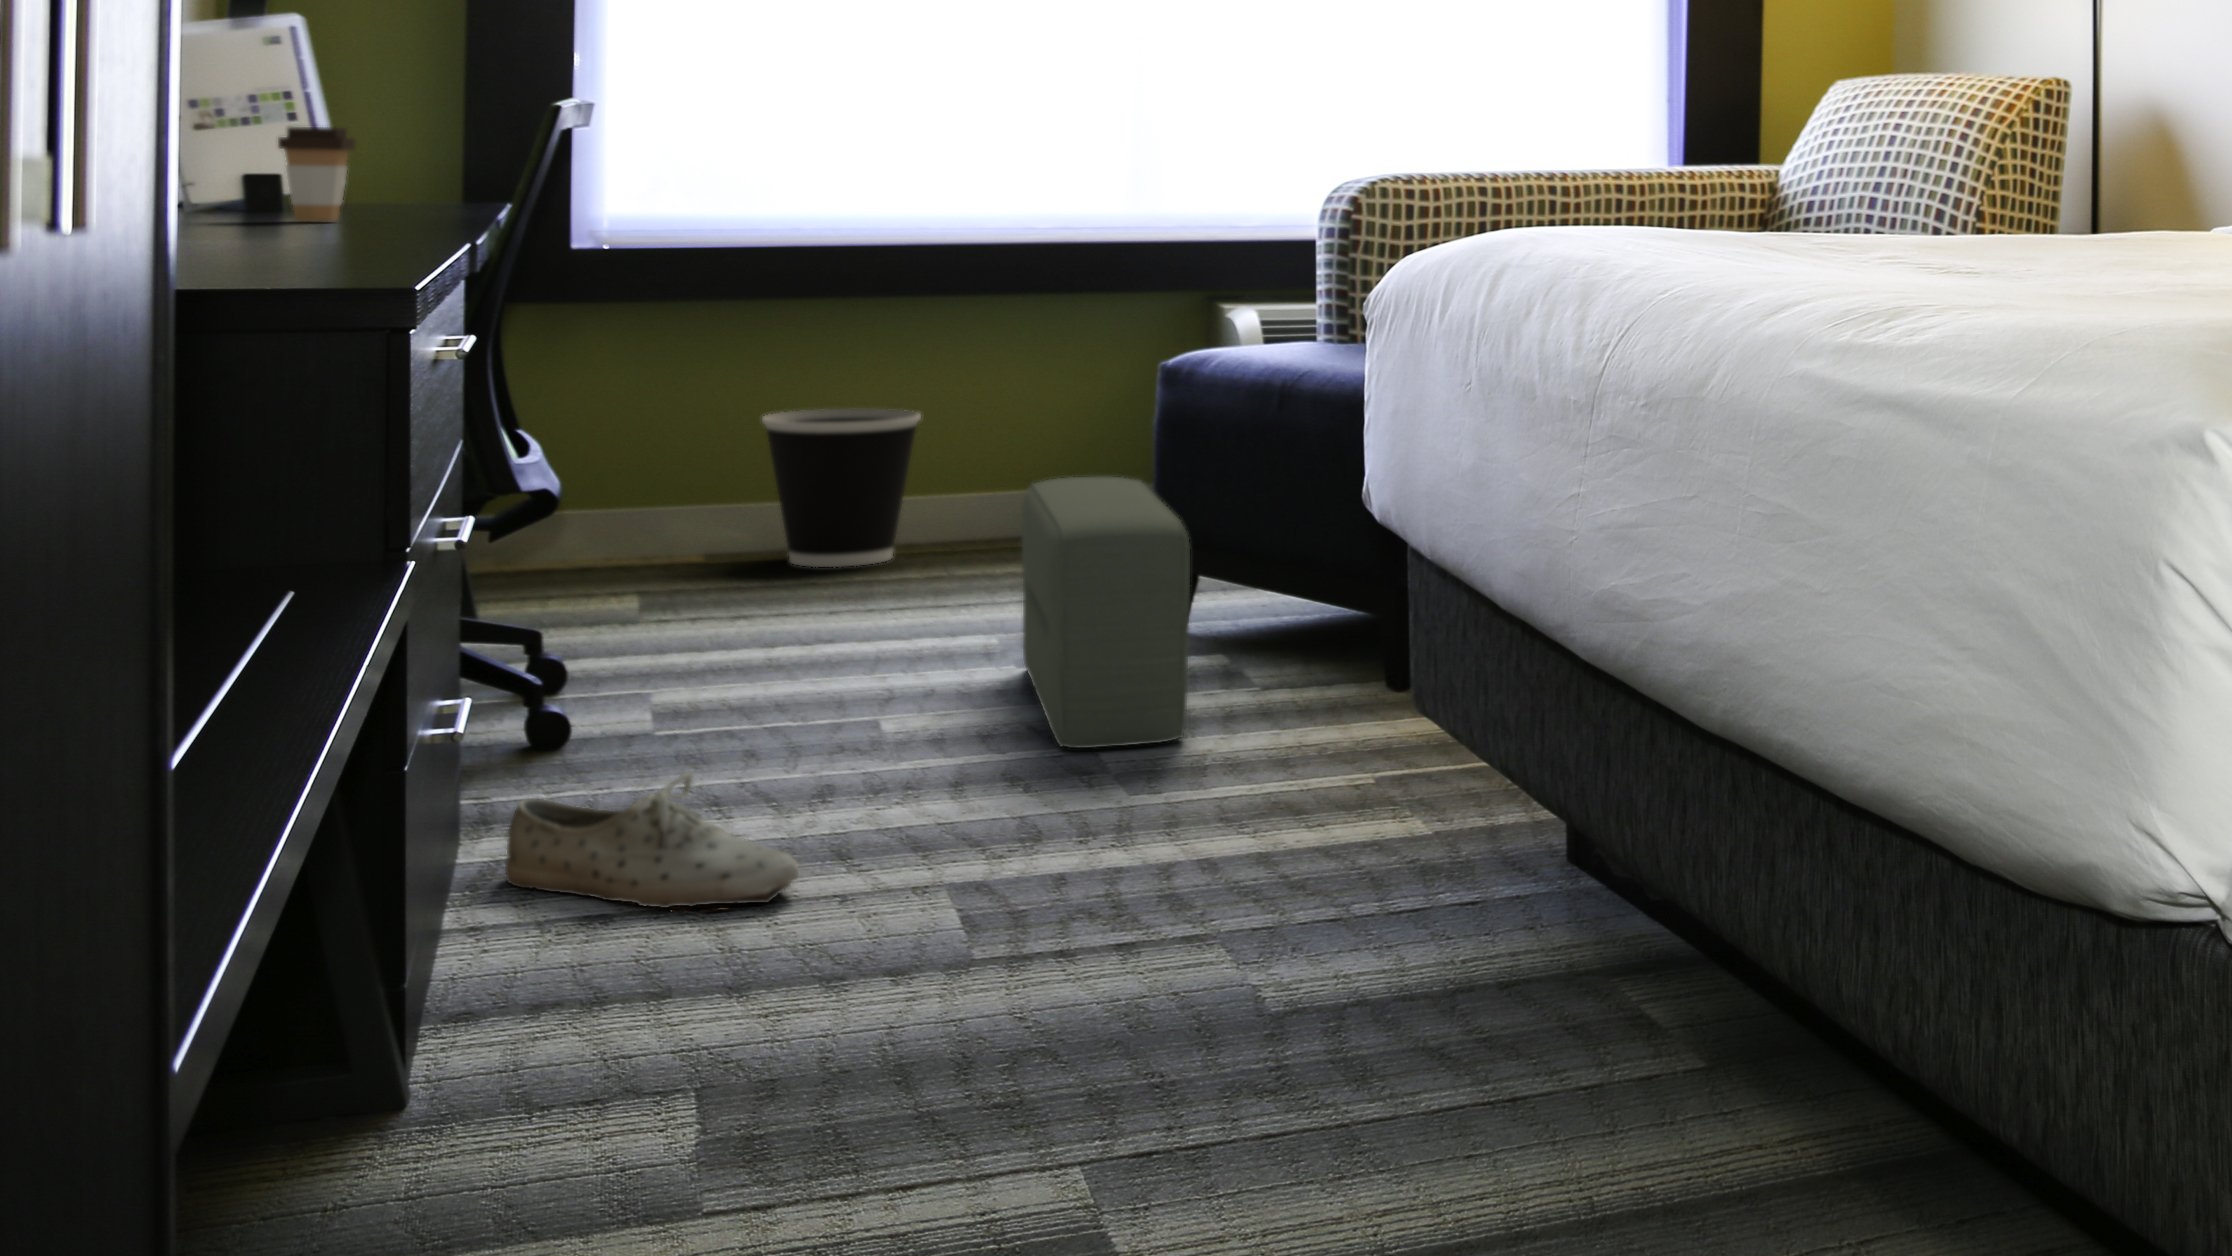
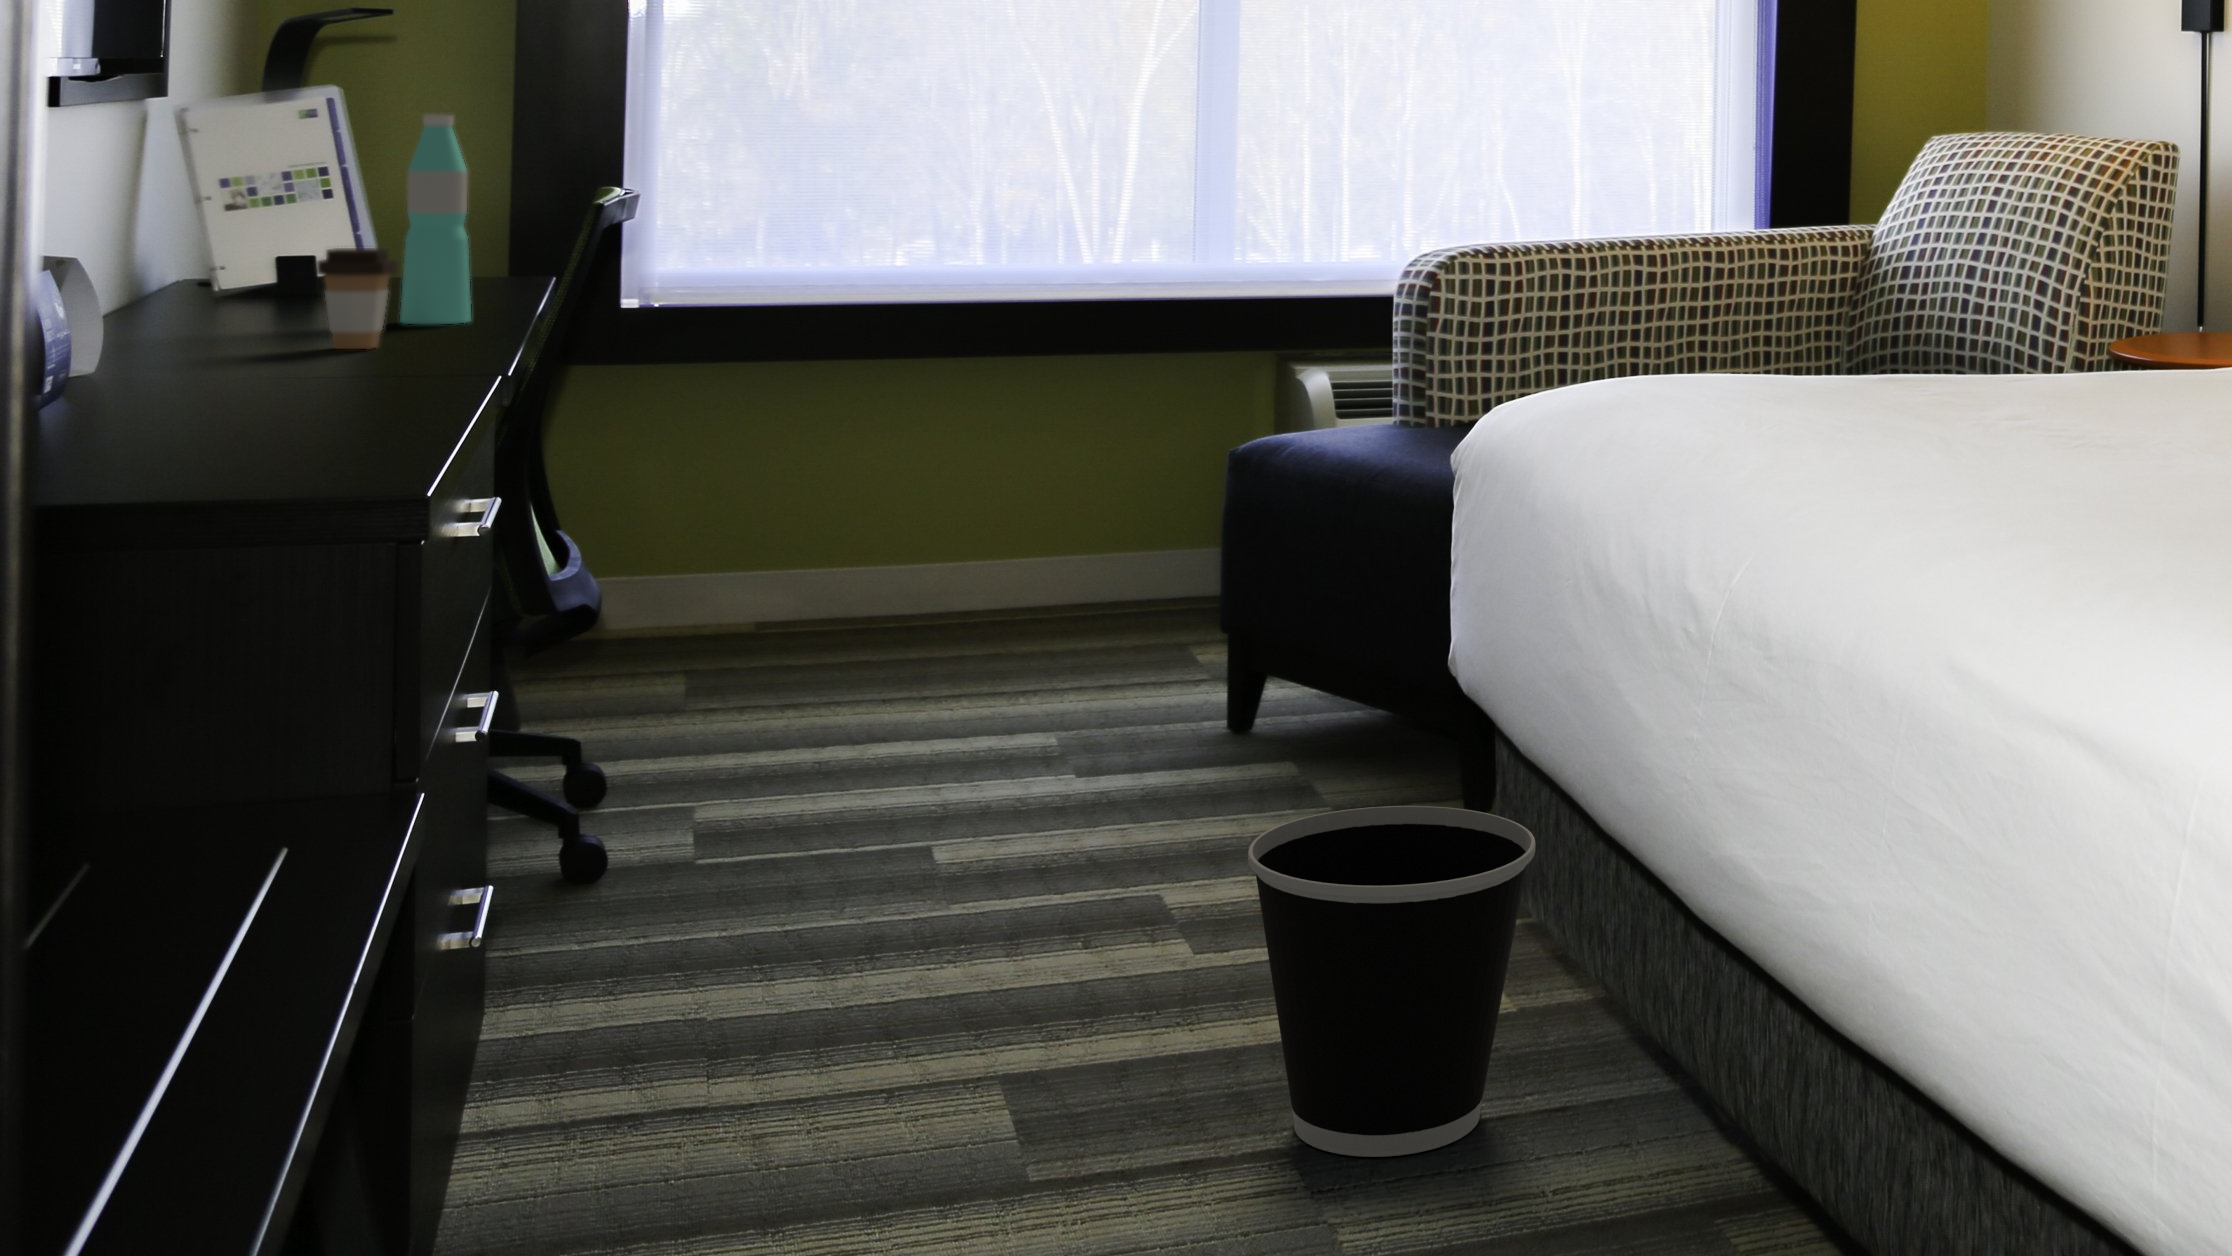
water bottle: none [357,14,426,213] -> present [400,115,471,324]
wastebasket: present [762,409,921,567] -> present [1248,806,1536,1157]
pouf: present [1022,477,1190,748] -> none [1086,578,1261,889]
shoe: present [505,772,799,912] -> none [541,950,850,1119]

